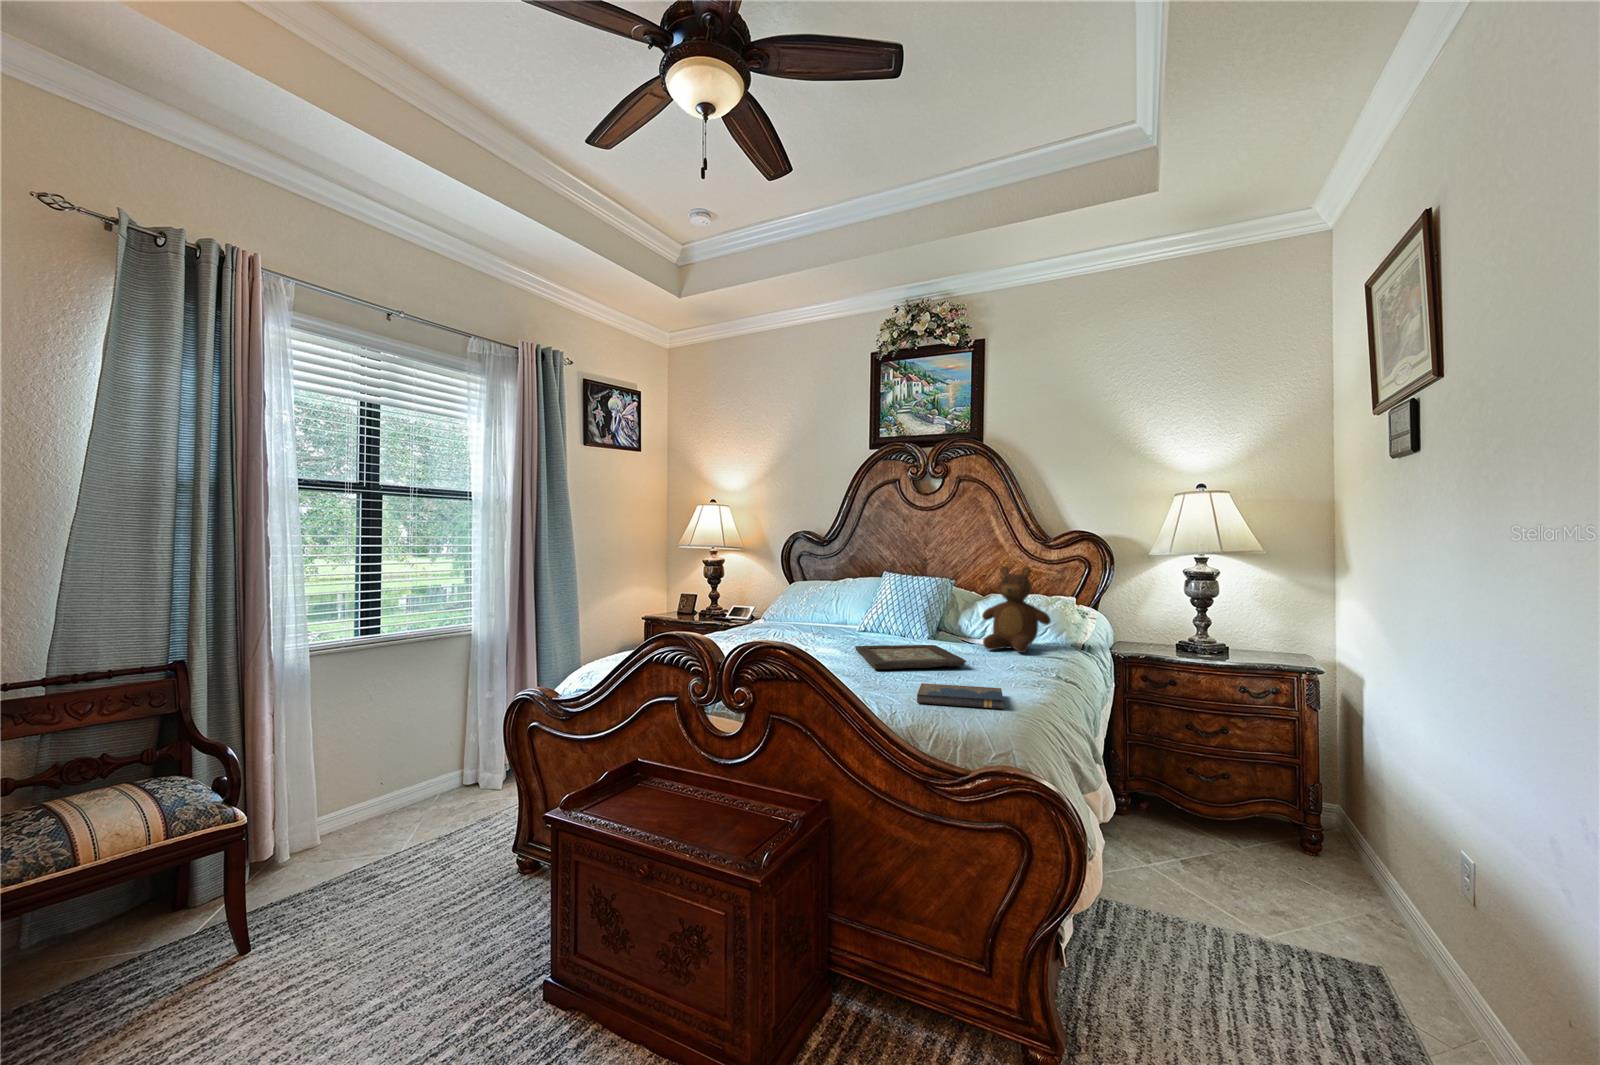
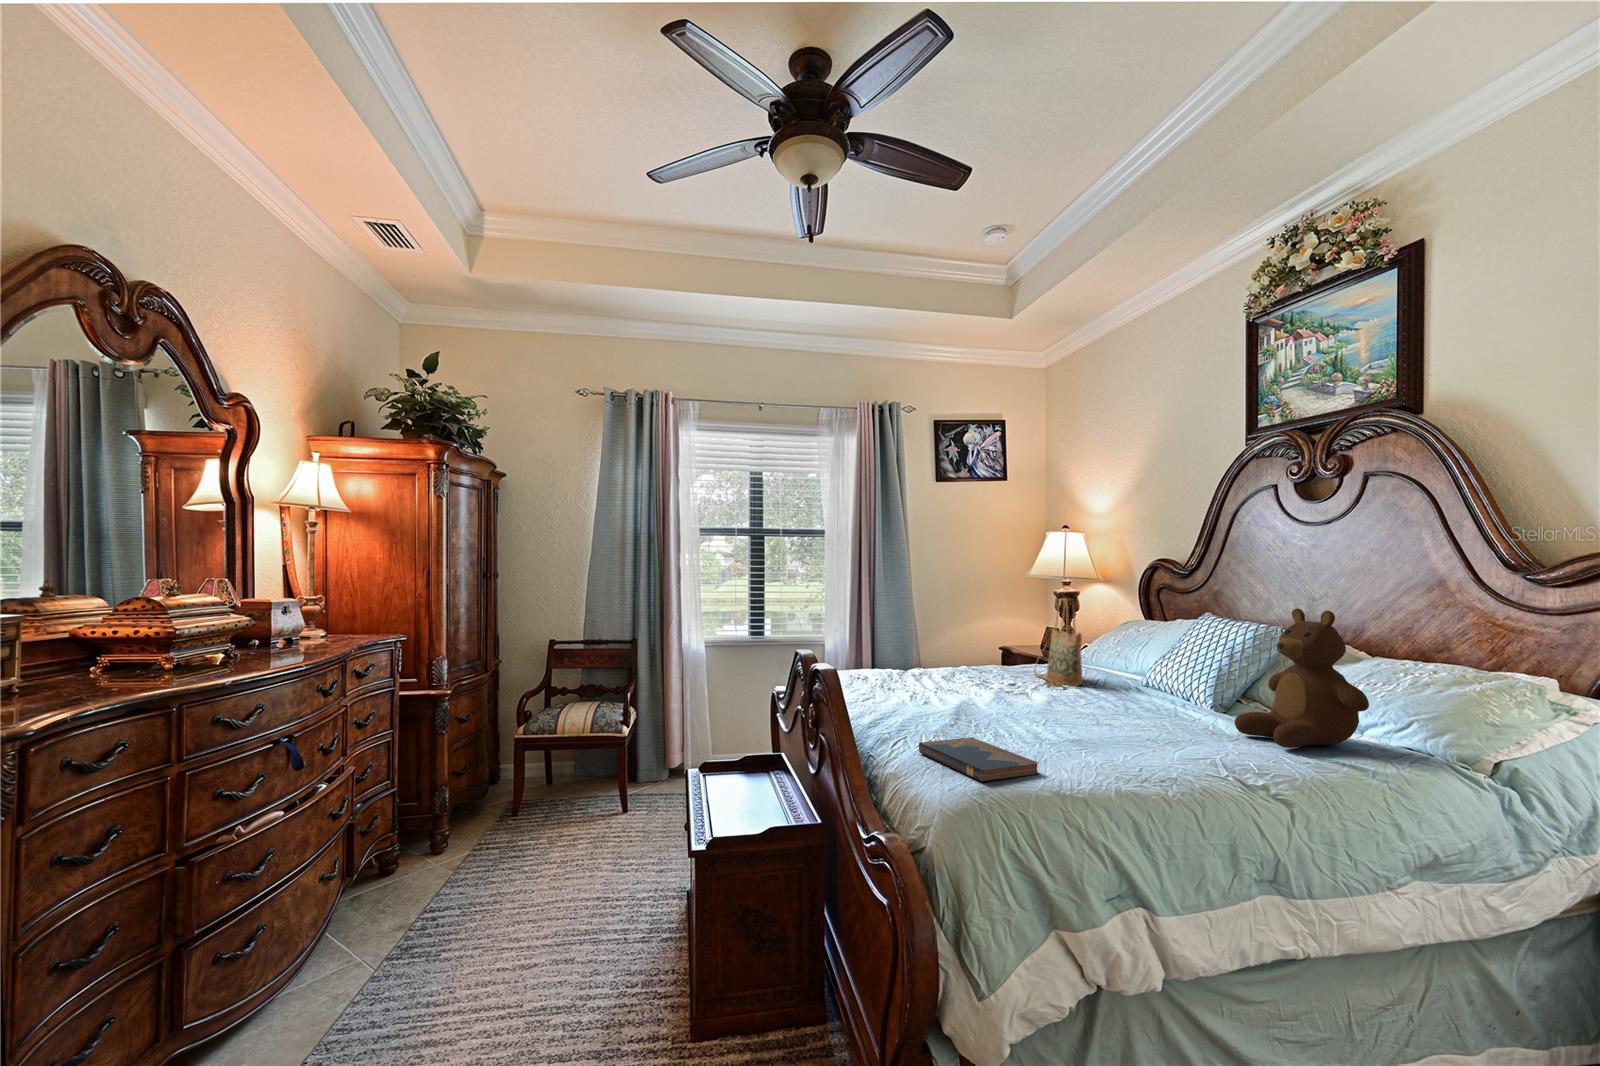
handbag: none [775,565,834,640] -> present [1034,598,1083,687]
decorative tray: present [855,645,966,669] -> none [994,696,1161,739]

